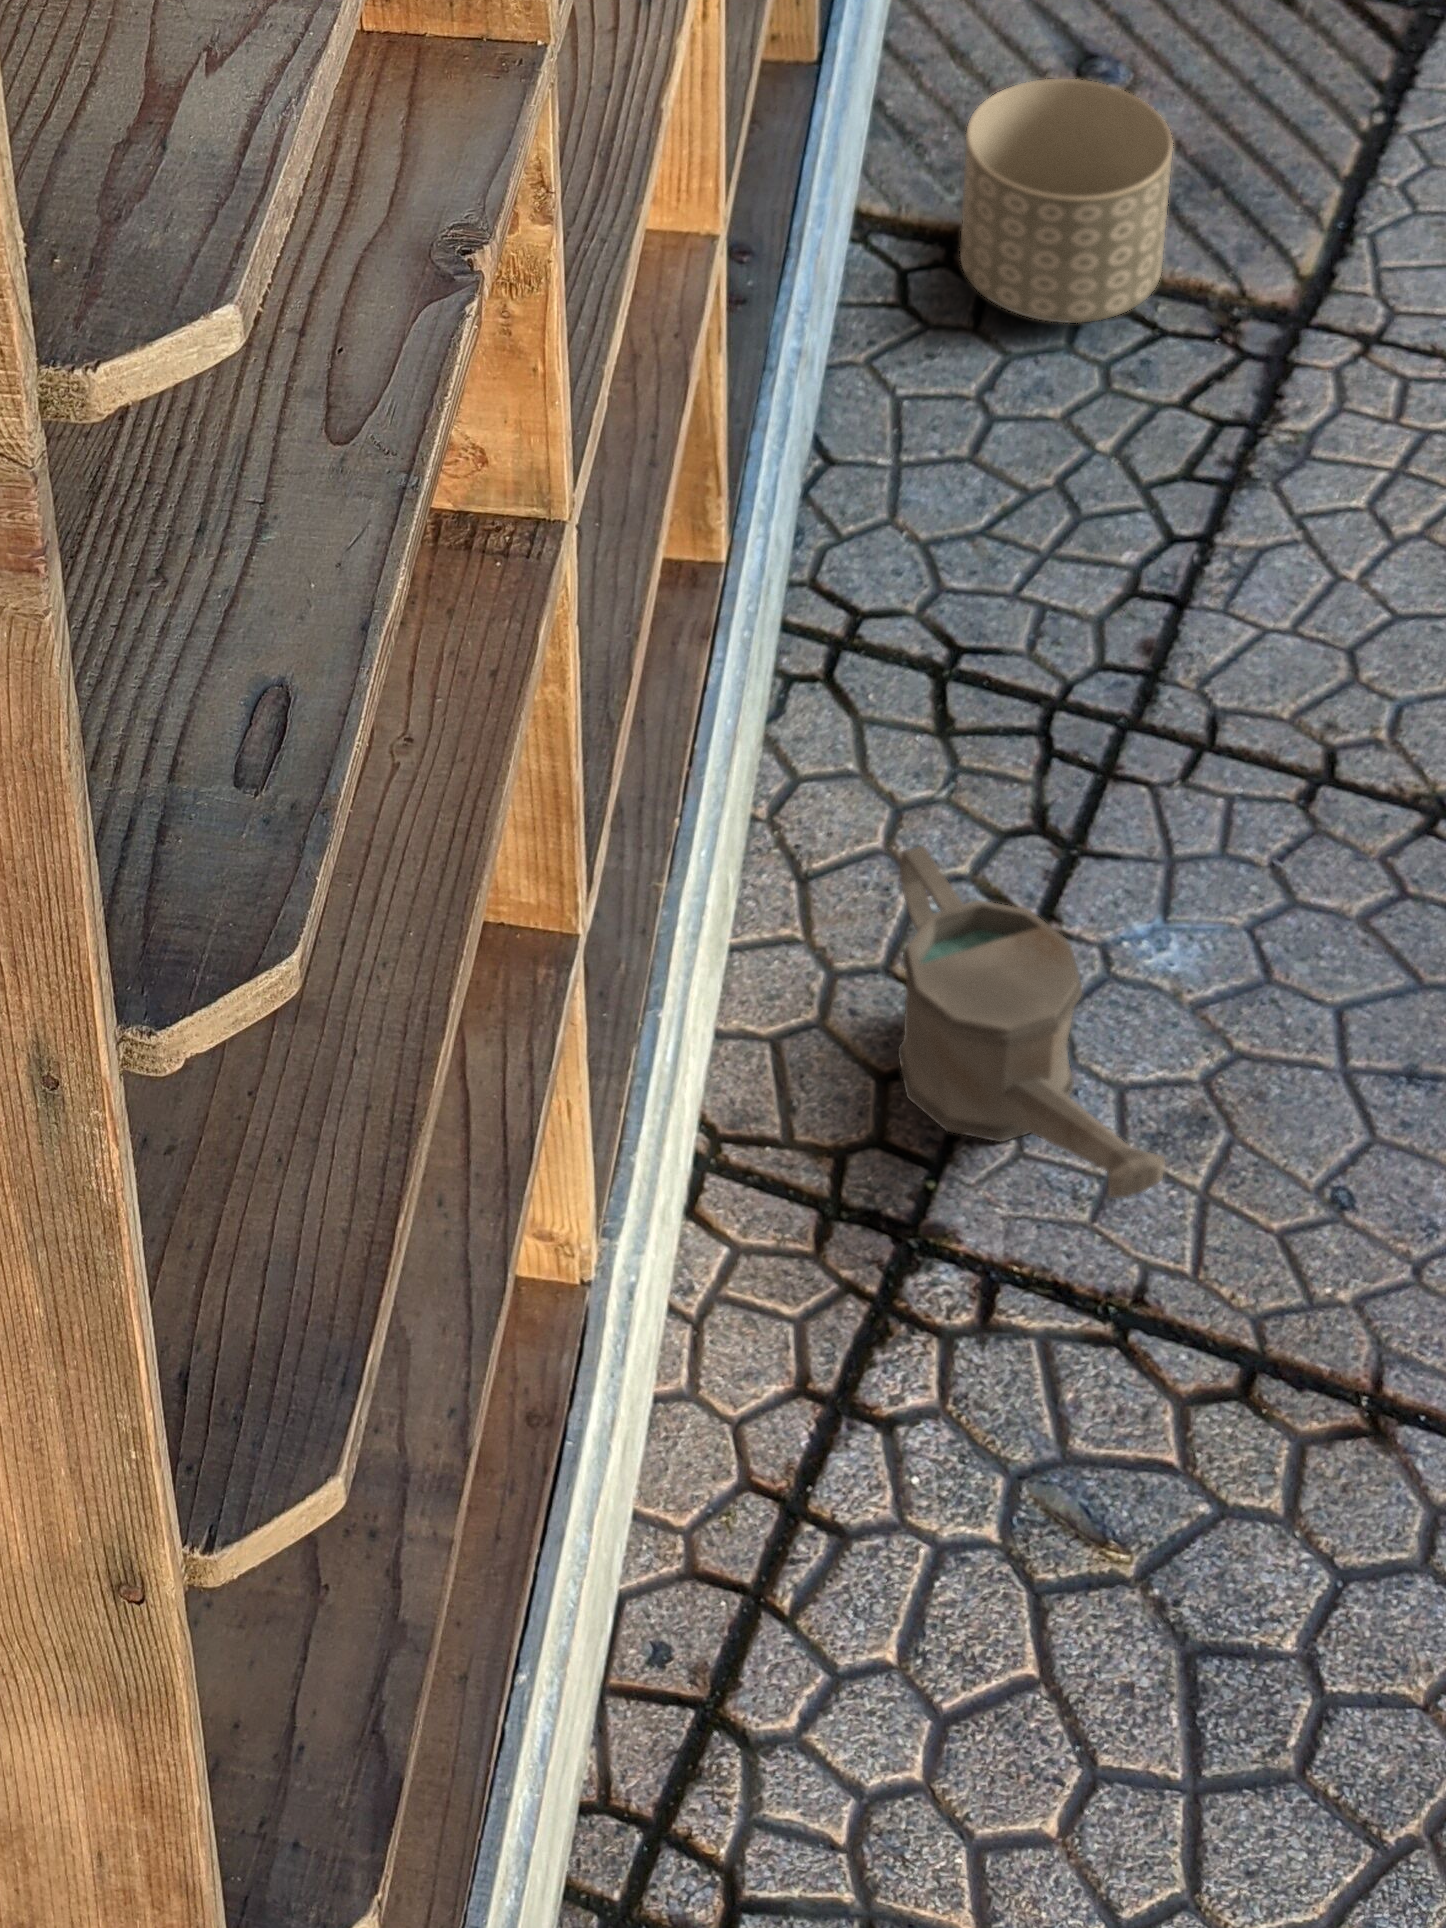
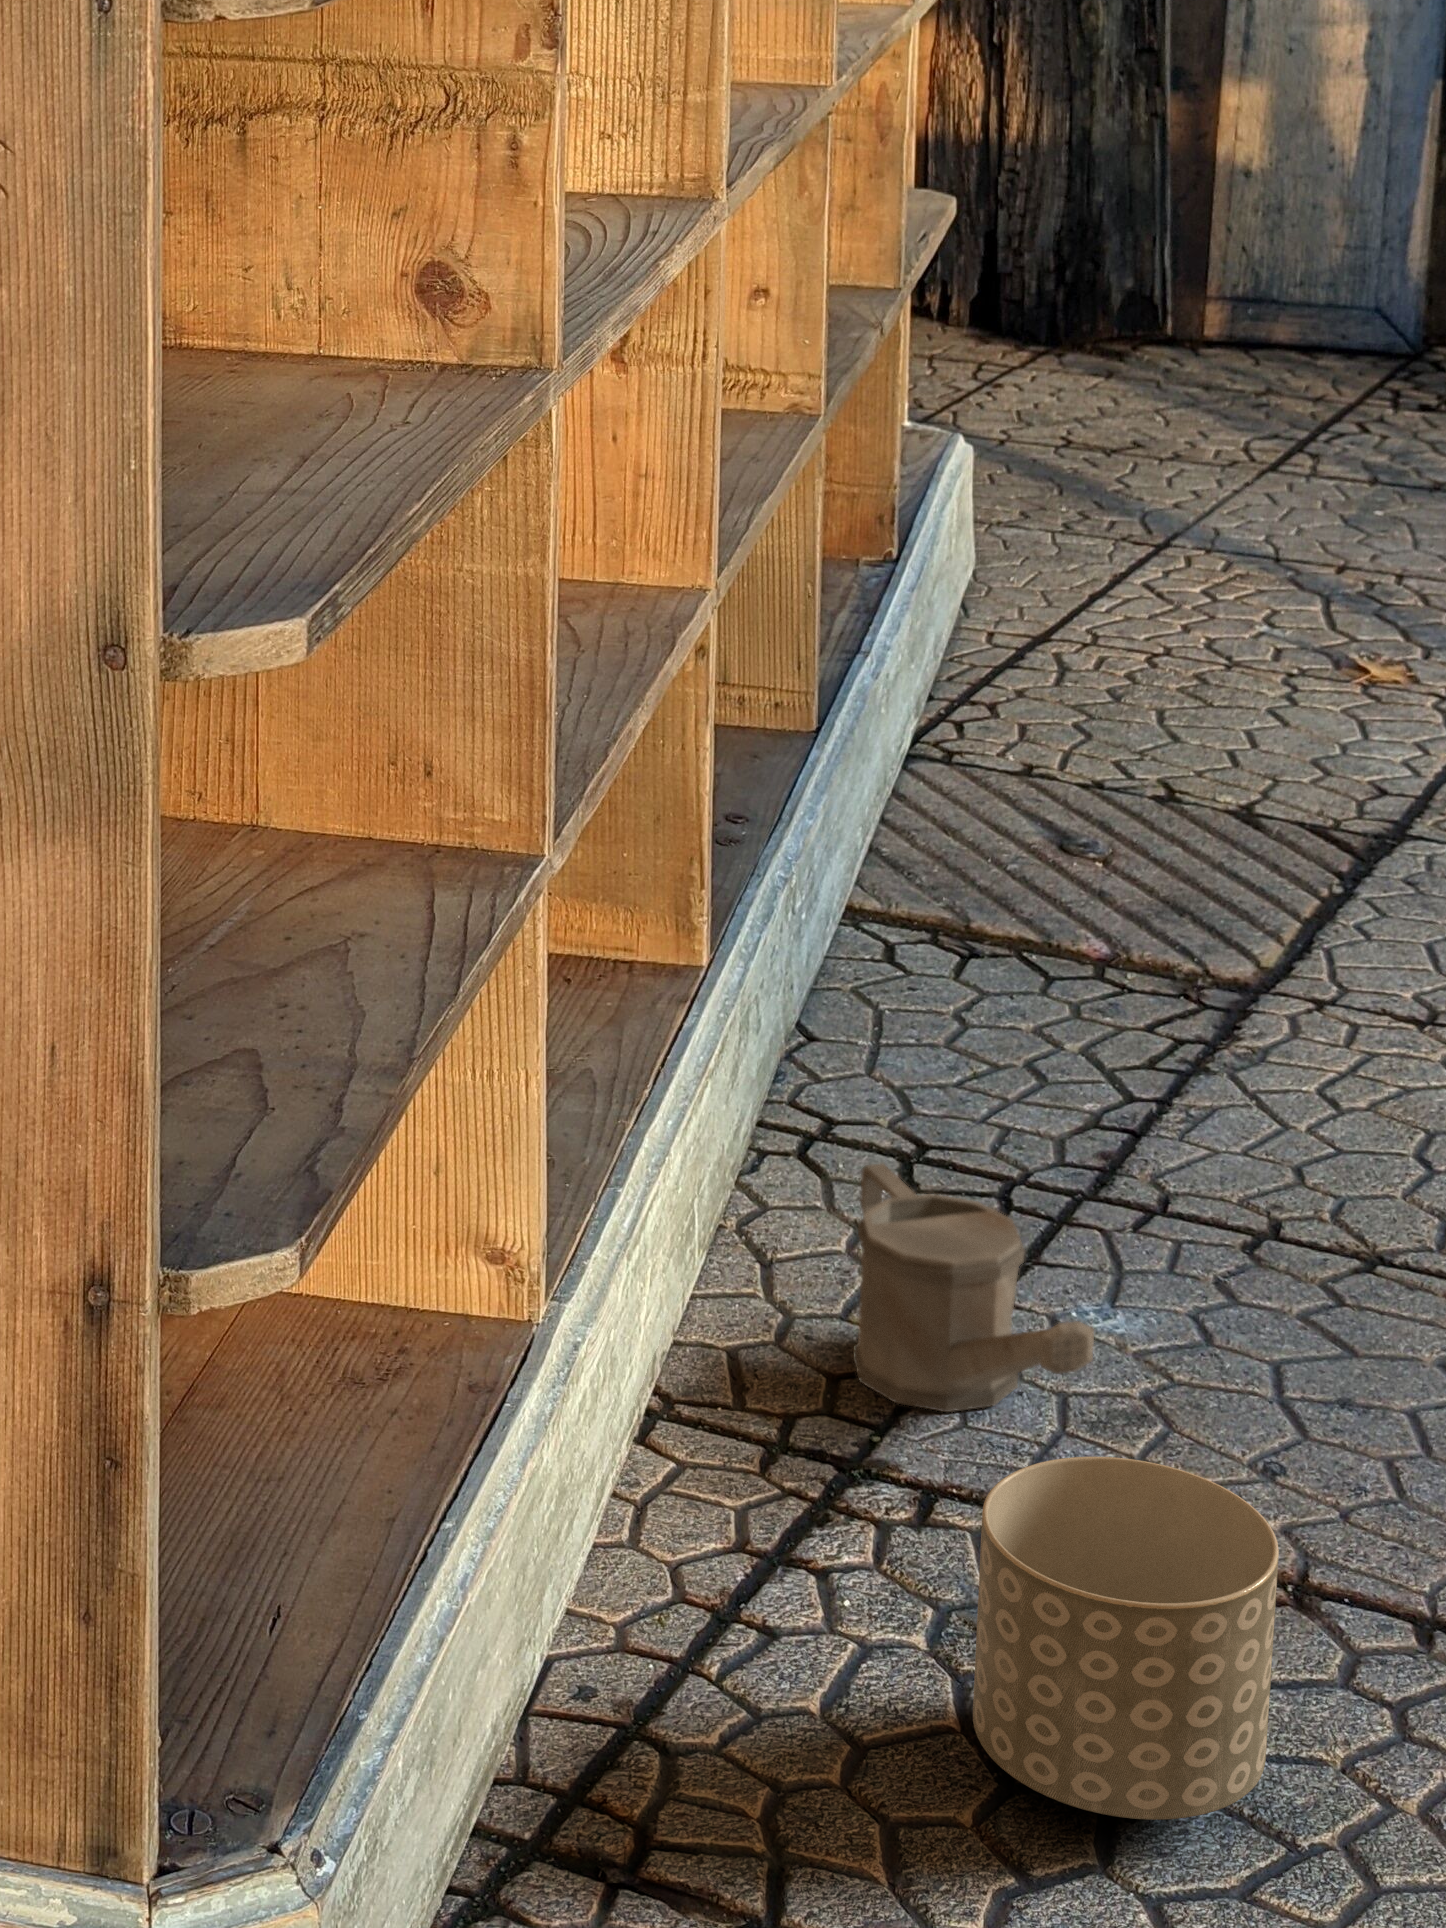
planter: present [960,79,1173,323] -> present [973,1457,1279,1820]

